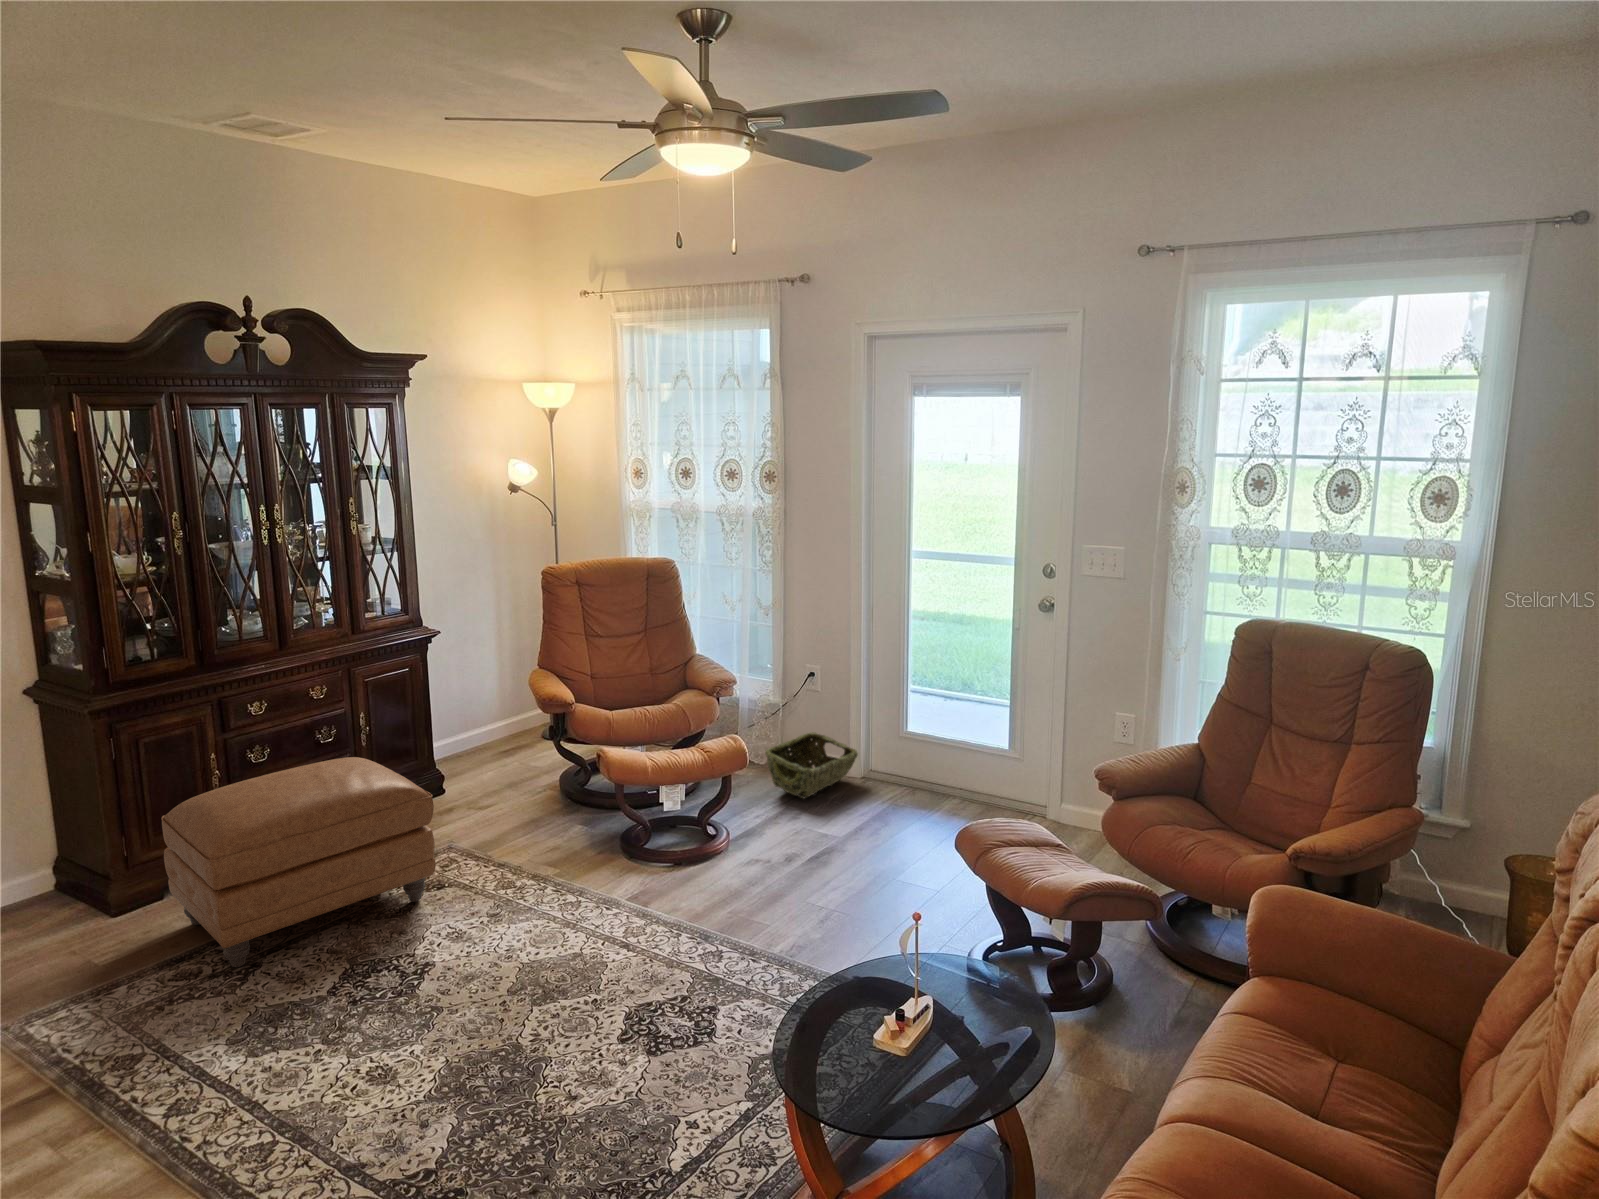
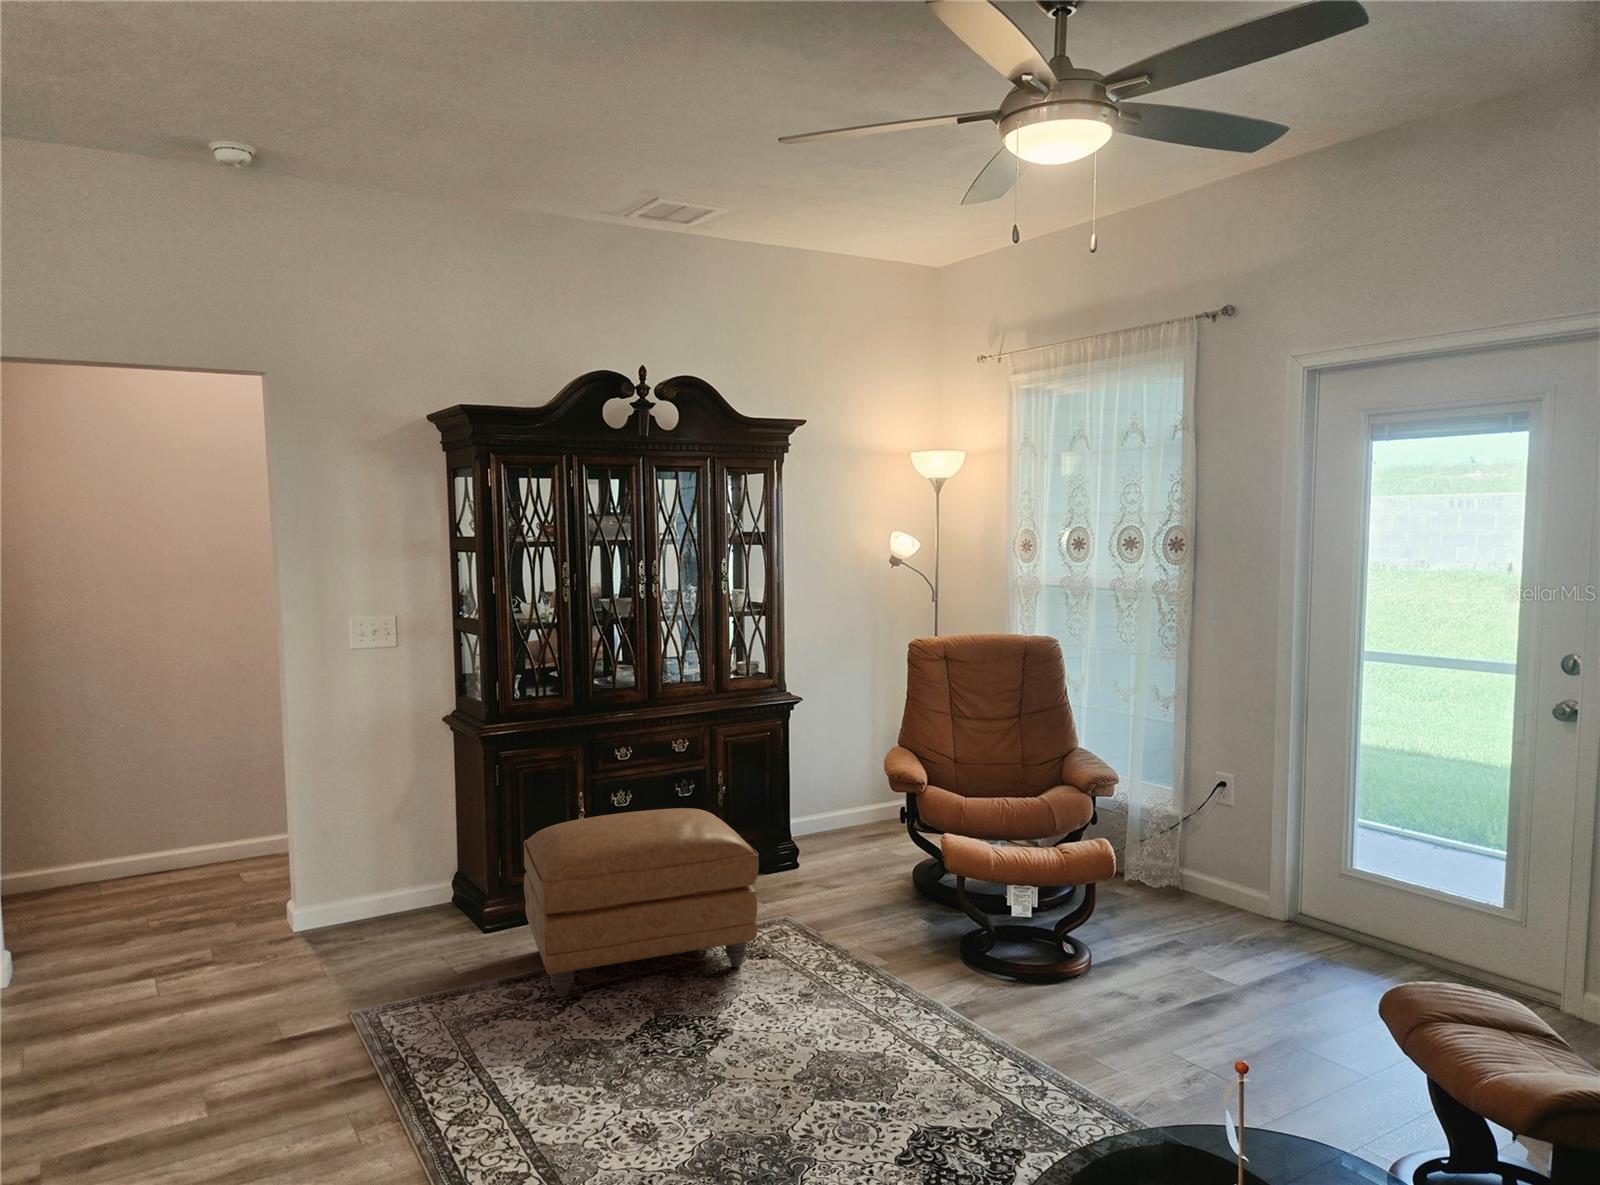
woven basket: present [765,732,858,798] -> none [1147,852,1272,931]

